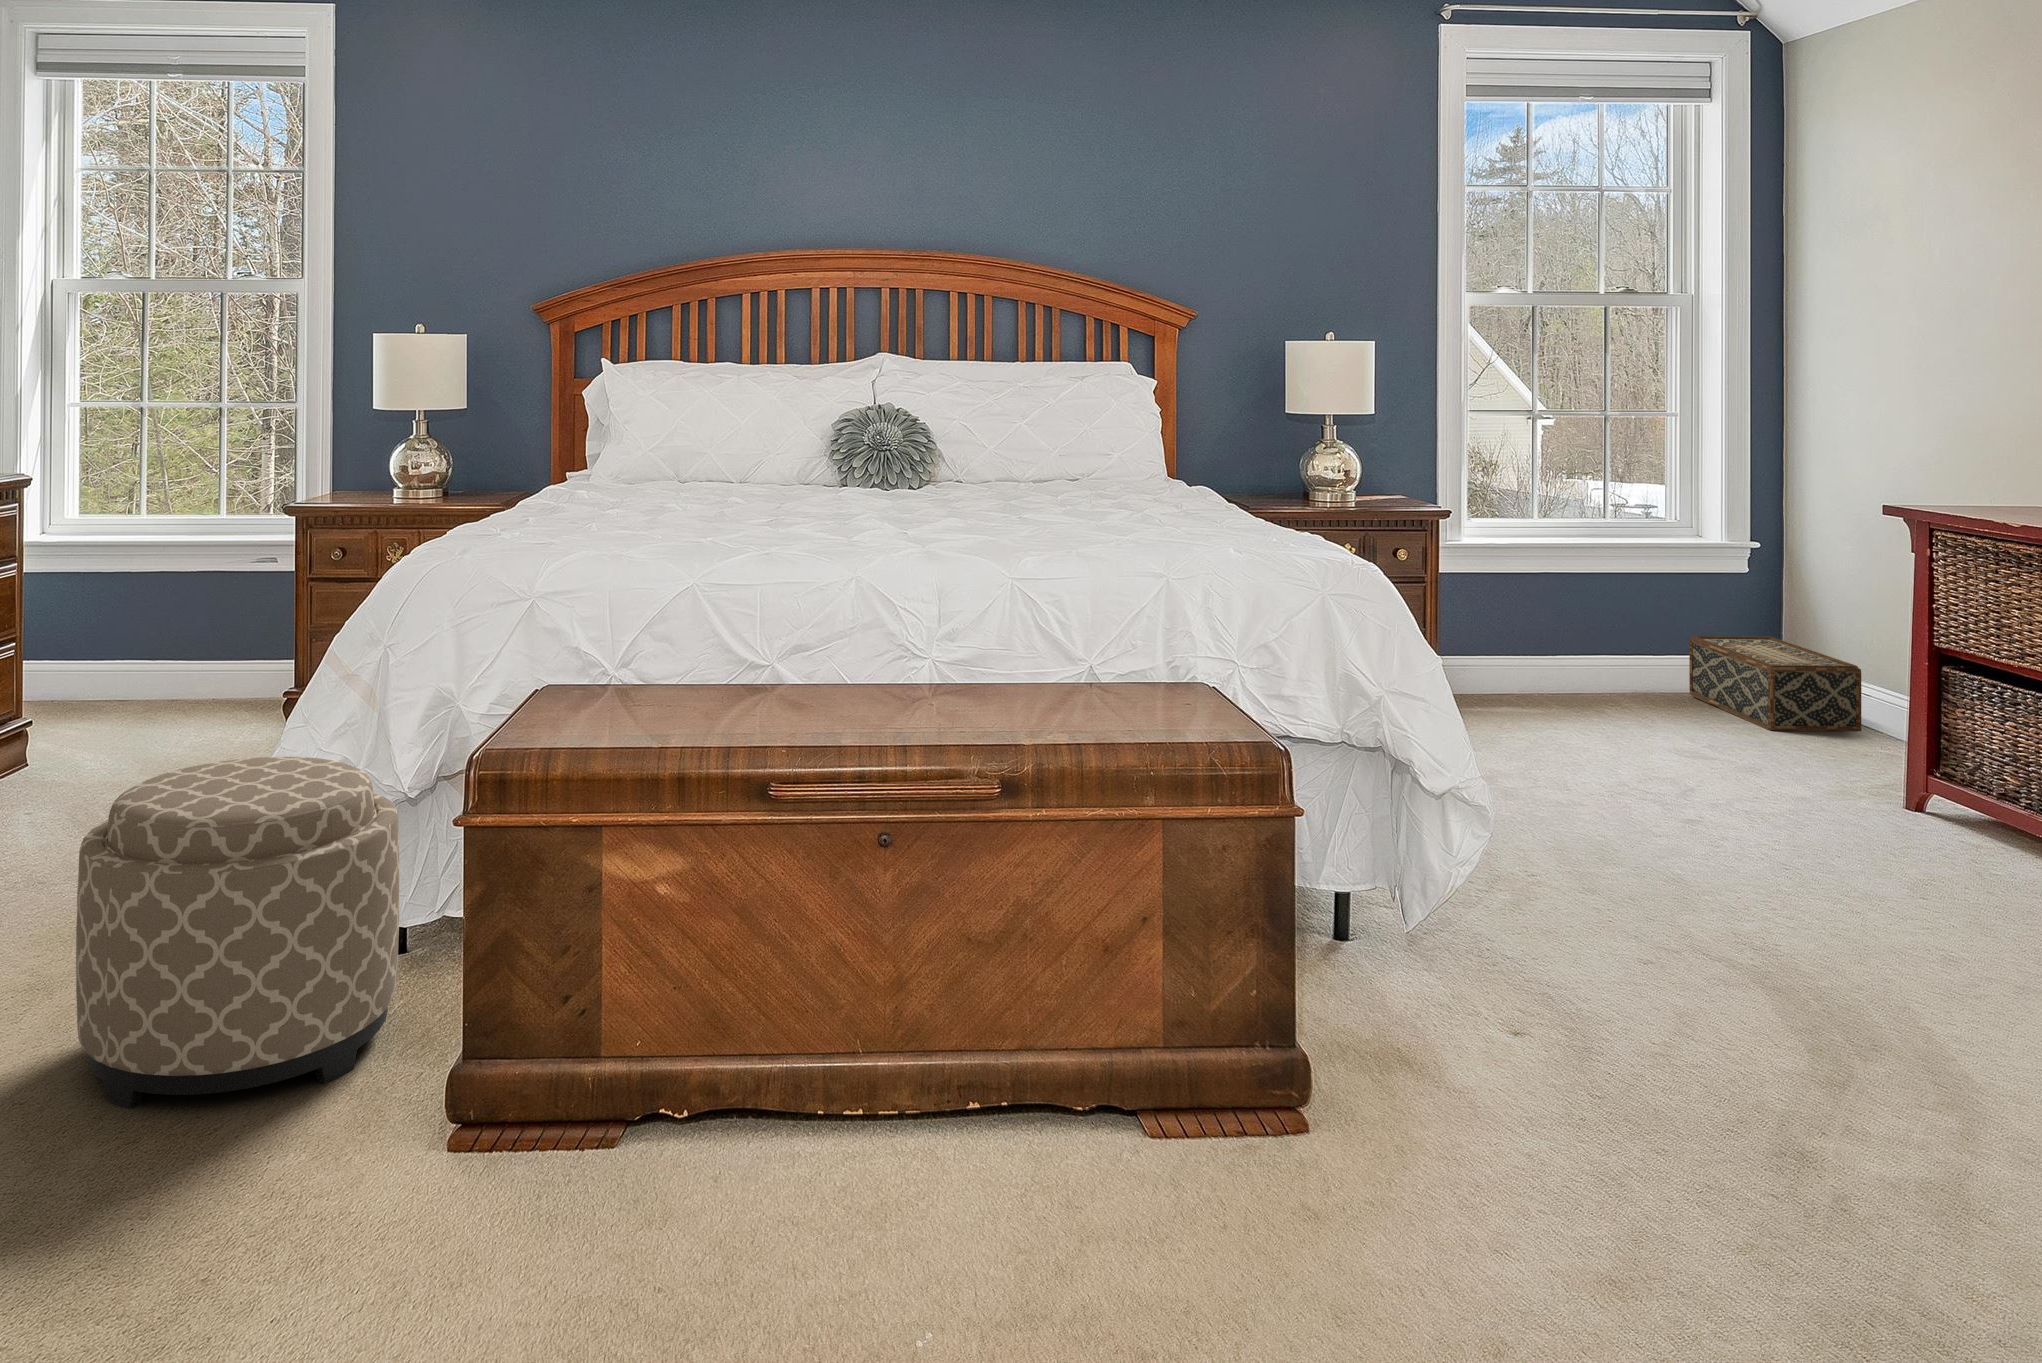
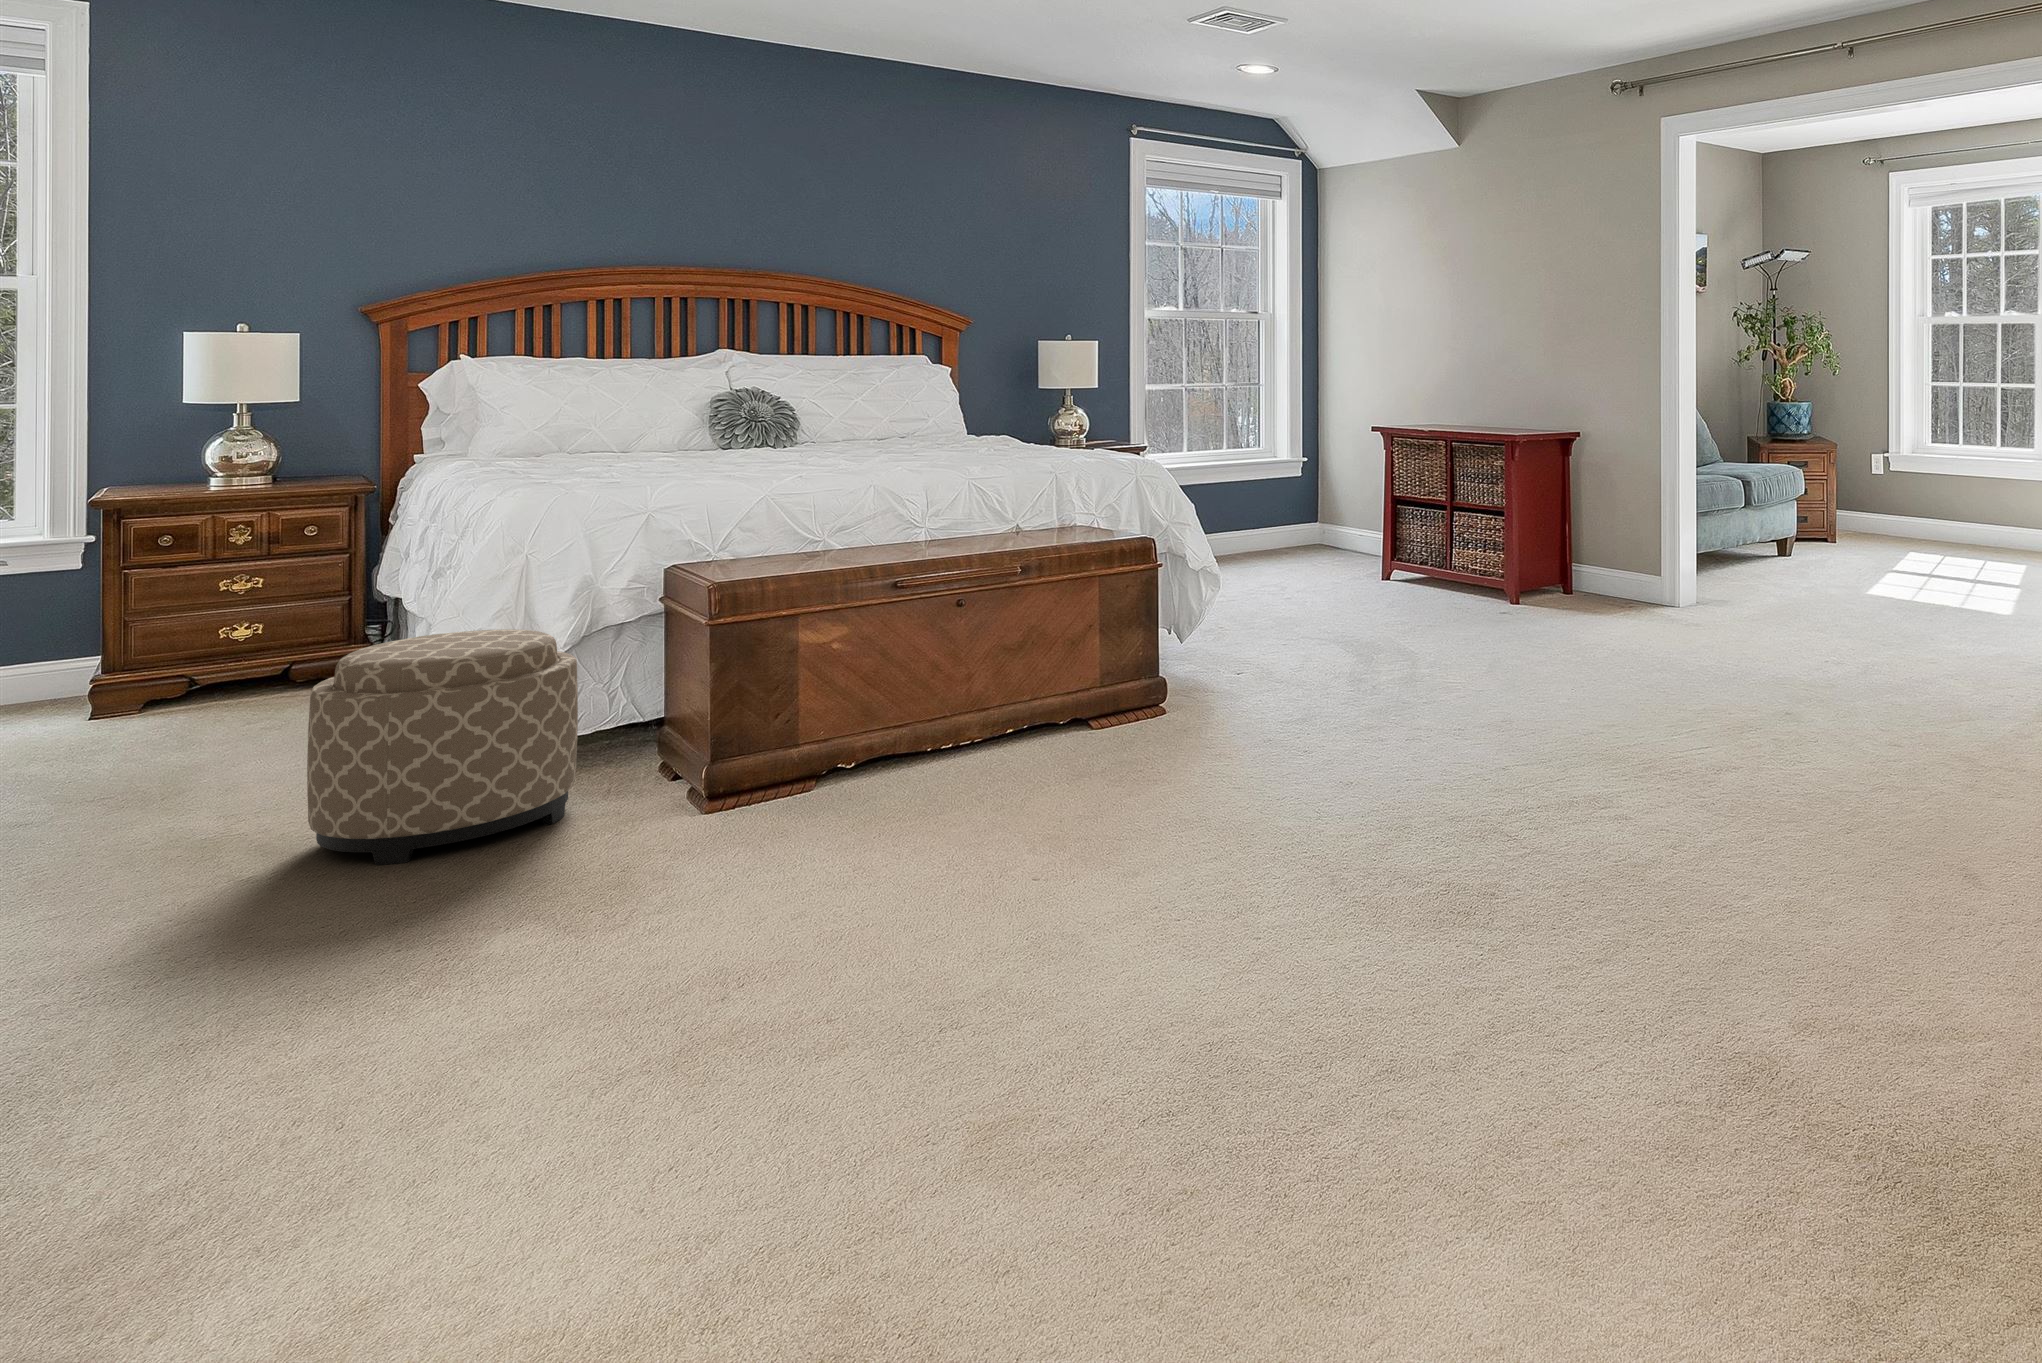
woven basket: present [1689,636,1861,731] -> none [1267,512,1356,560]

